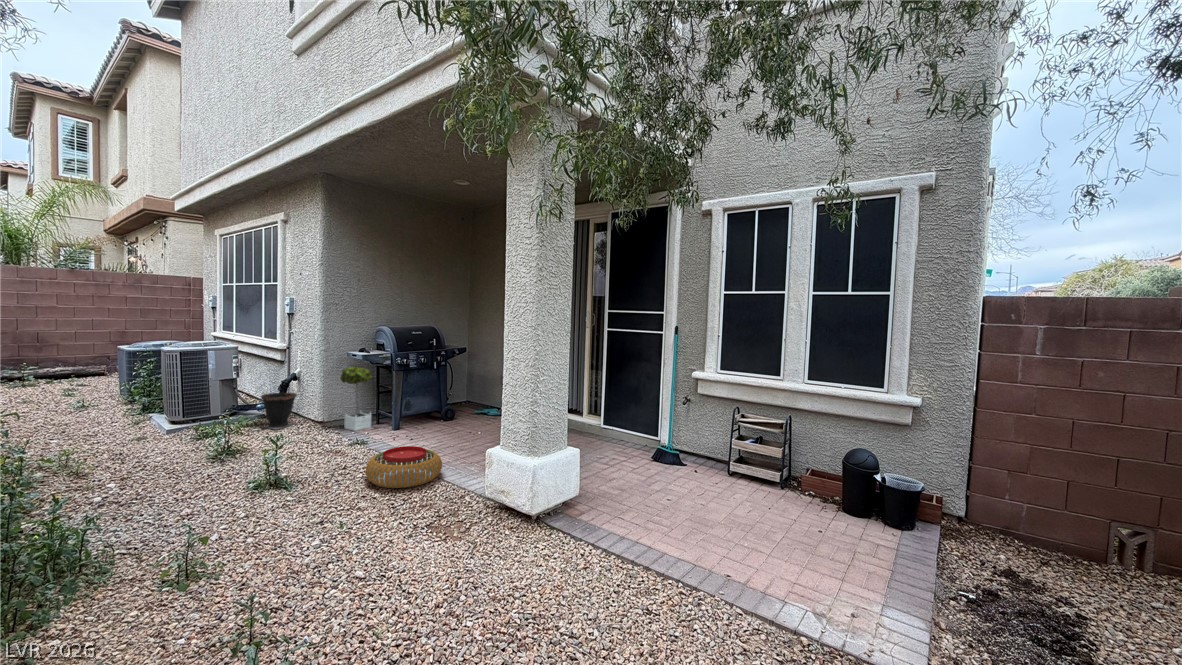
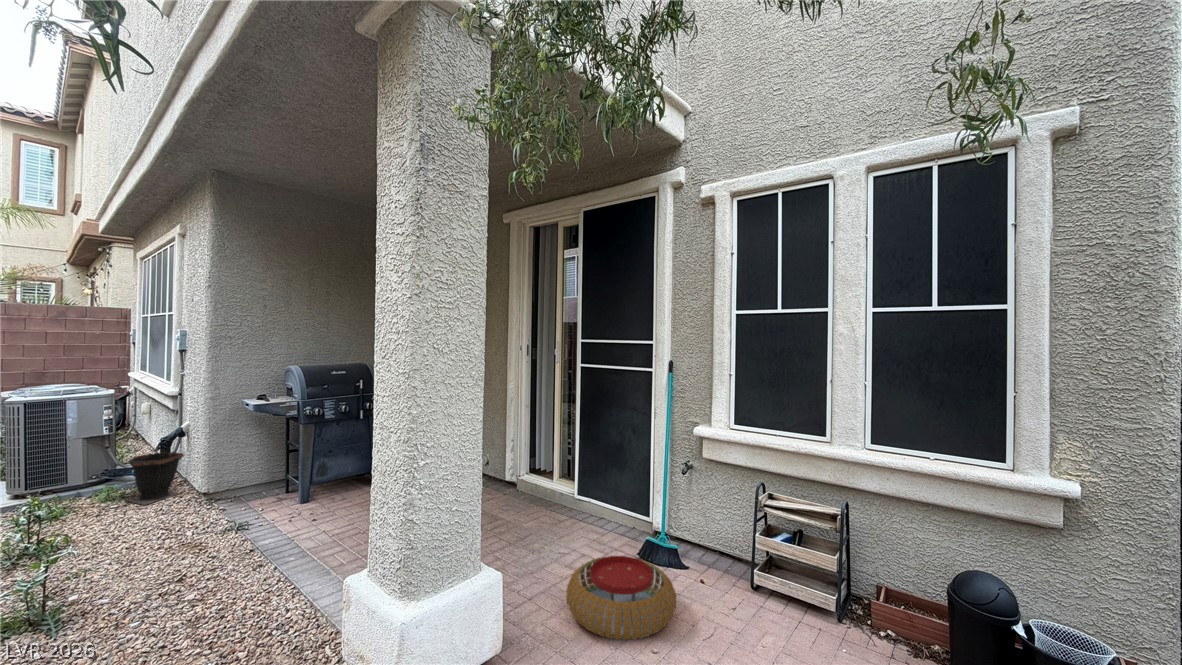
potted tree: present [341,367,372,431] -> none [231,419,276,505]
pouf: present [365,446,442,488] -> present [566,556,676,640]

